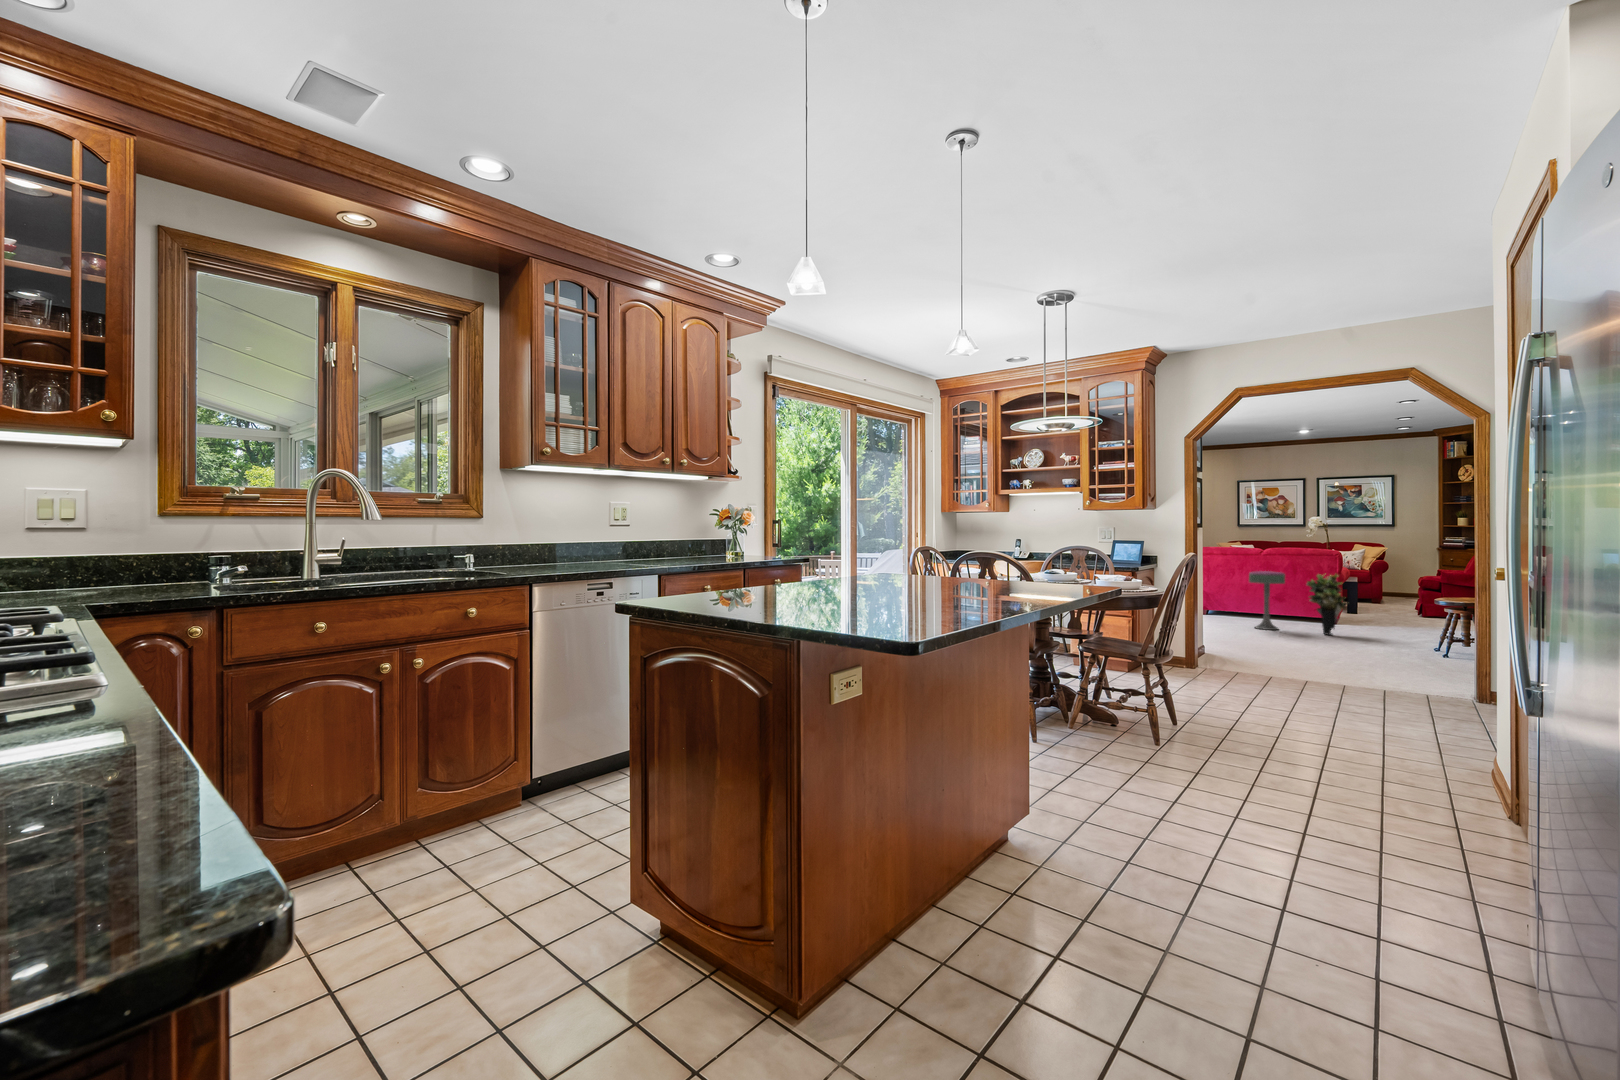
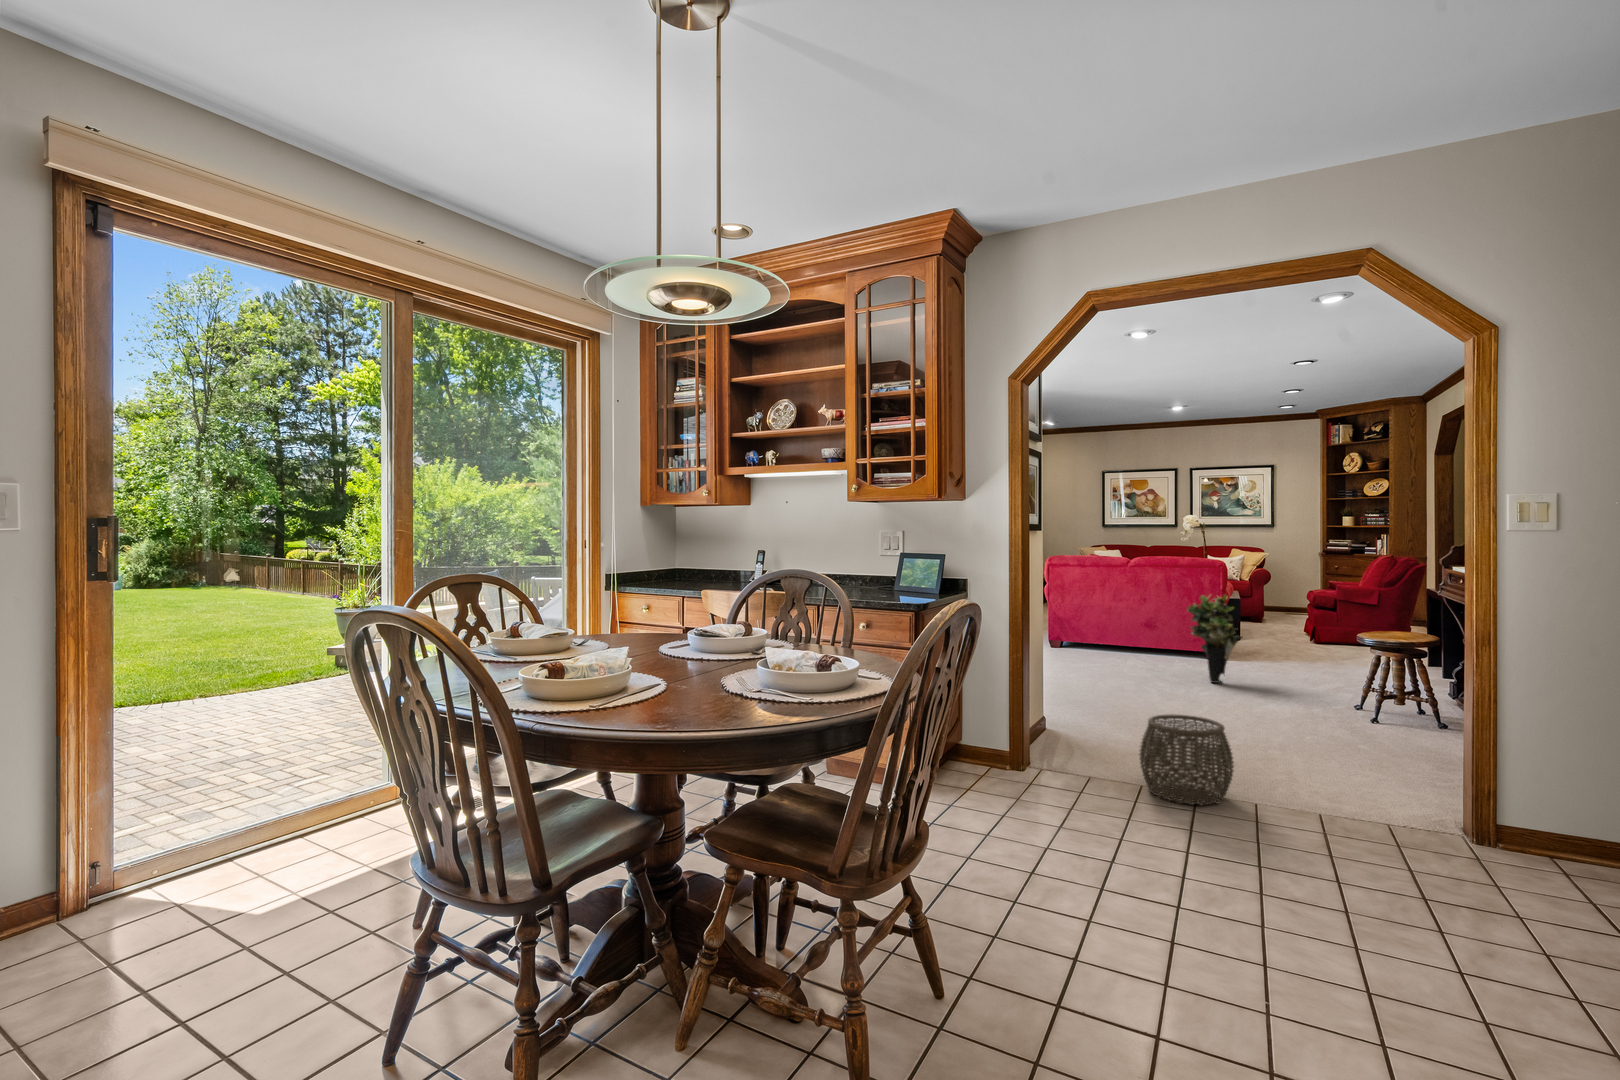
bar stool: present [1249,571,1285,630] -> none [1112,592,1160,676]
woven basket: none [1266,634,1325,682] -> present [1139,714,1234,805]

